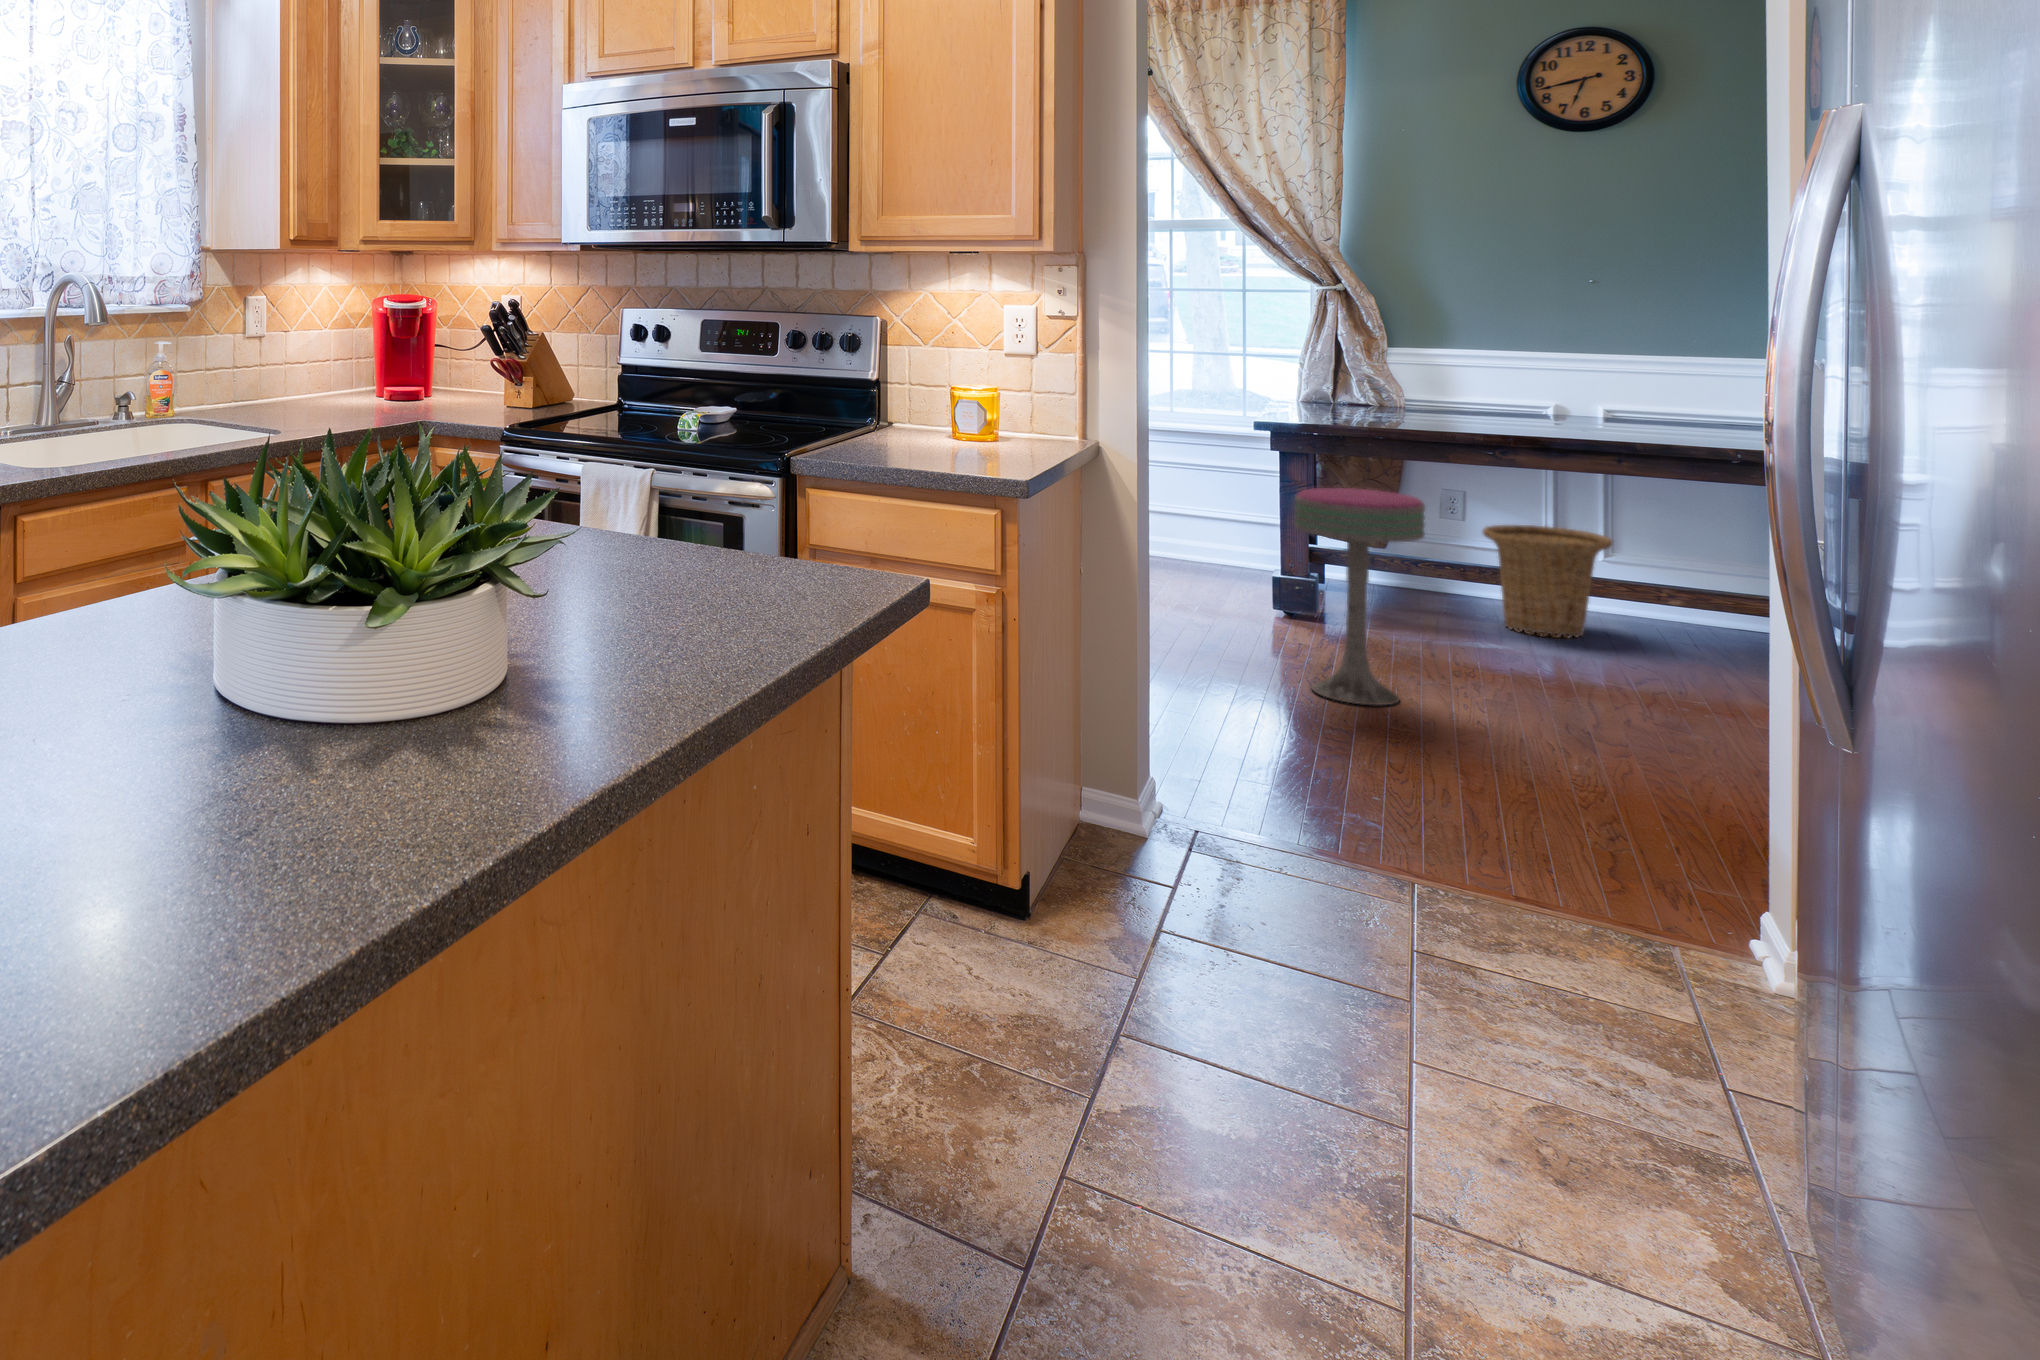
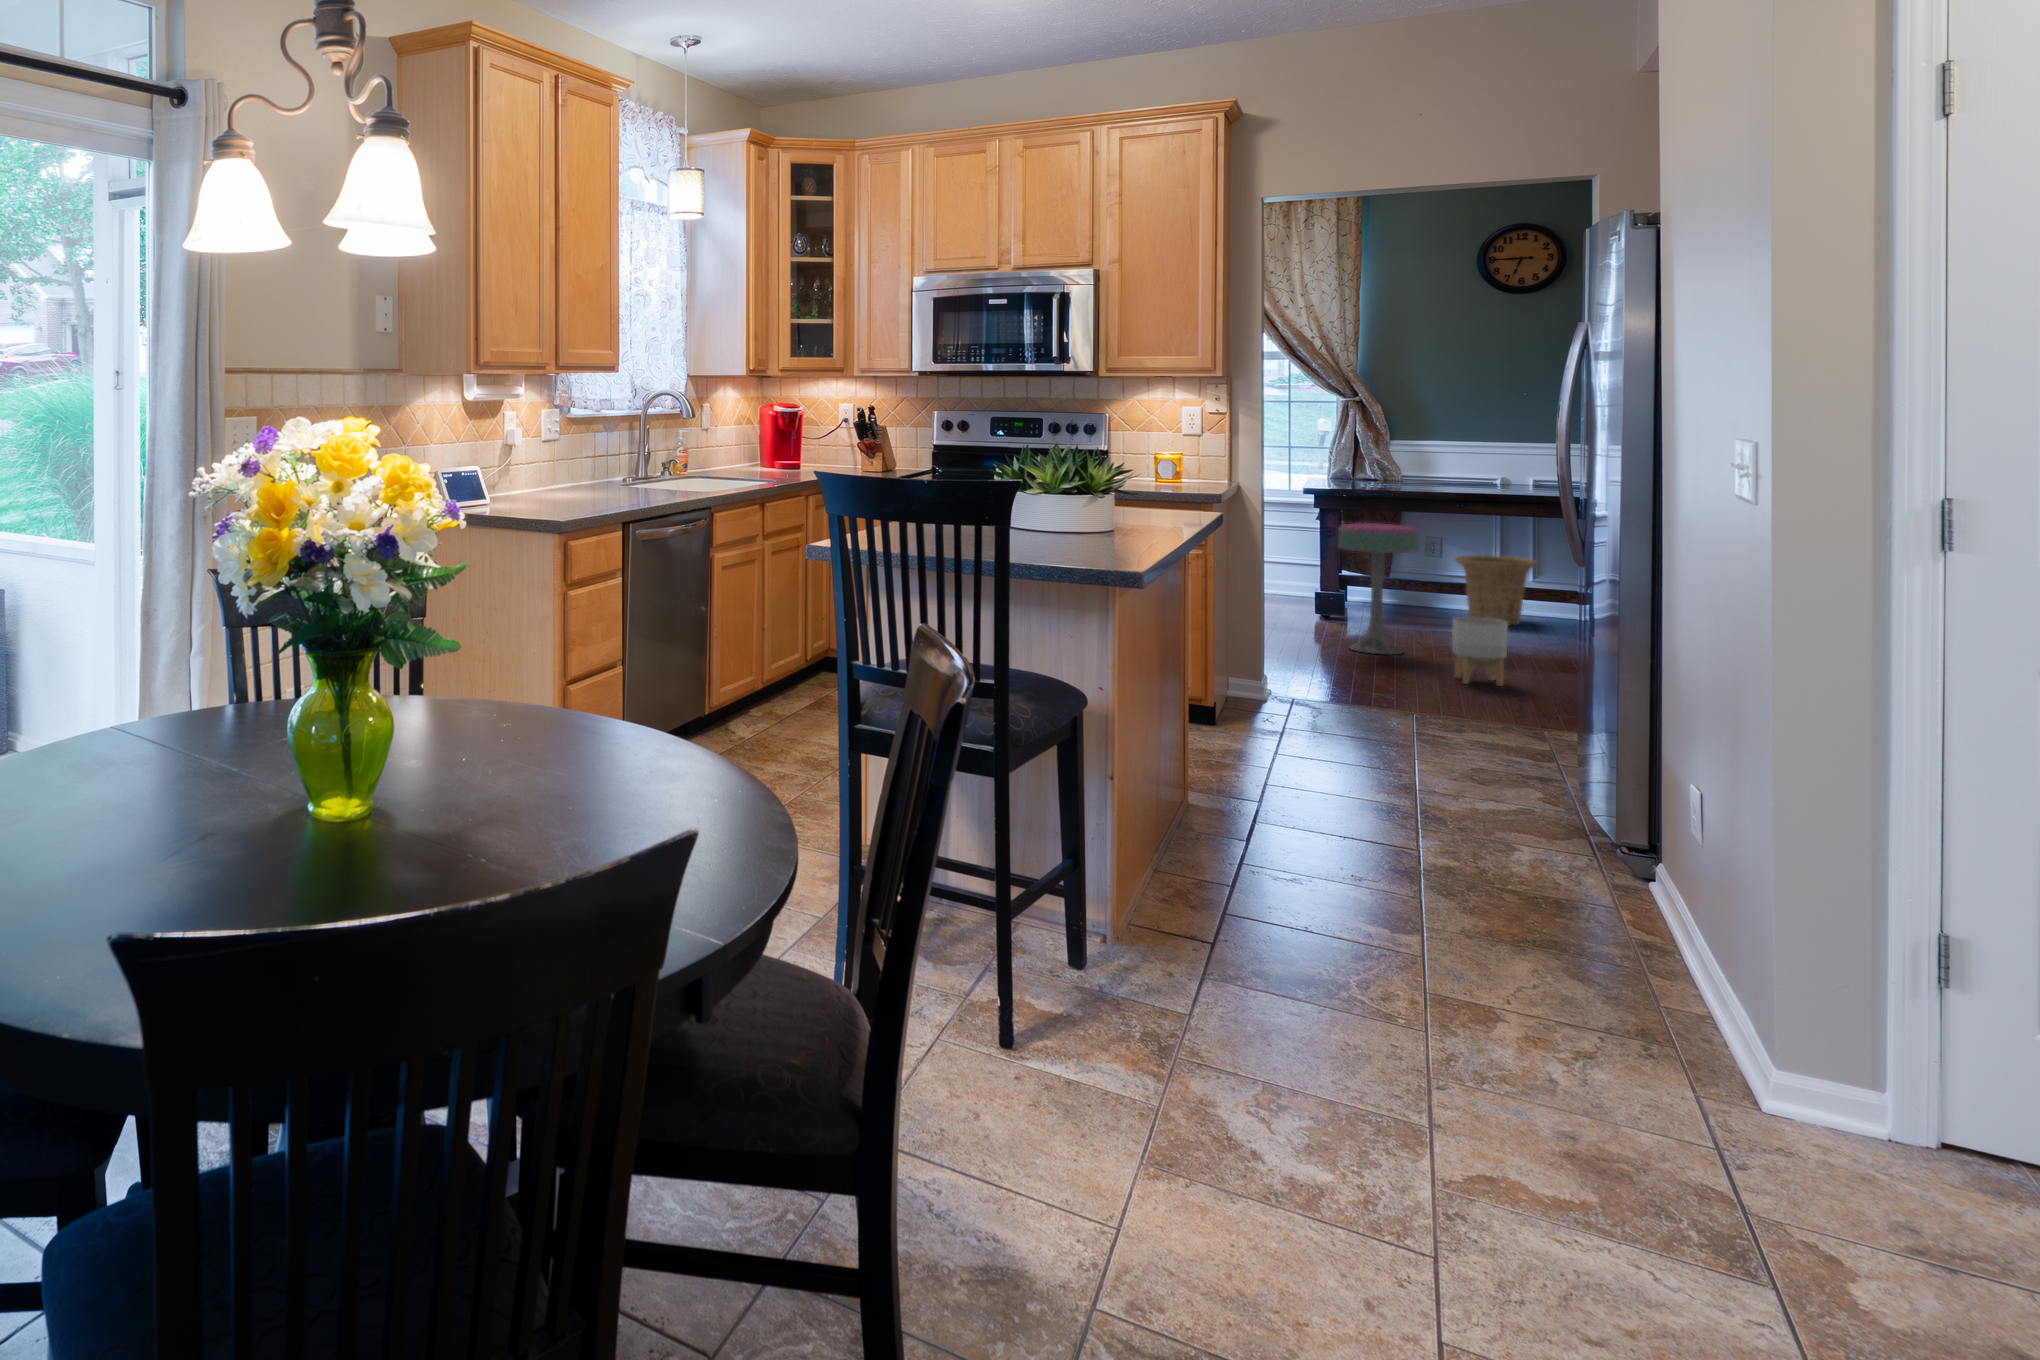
planter: none [1479,665,1577,794] -> present [1452,617,1507,686]

